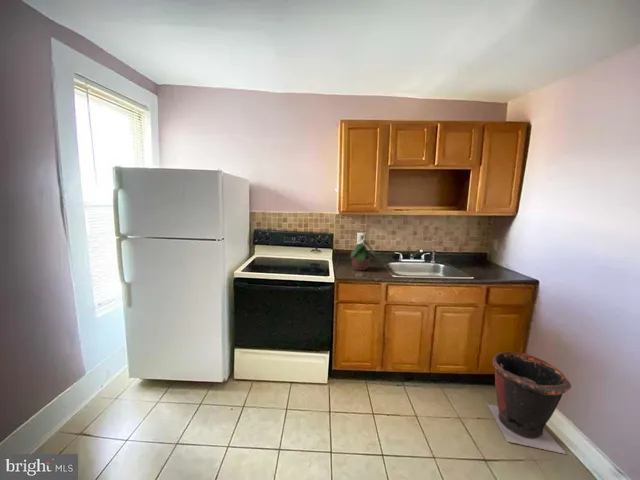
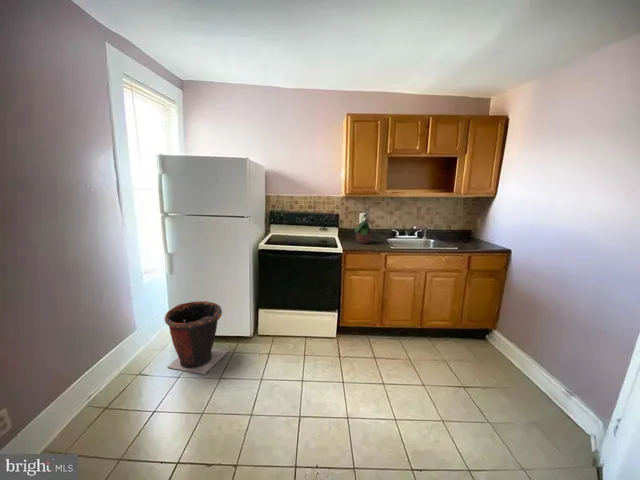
waste bin: present [488,352,571,454] -> present [164,301,228,374]

